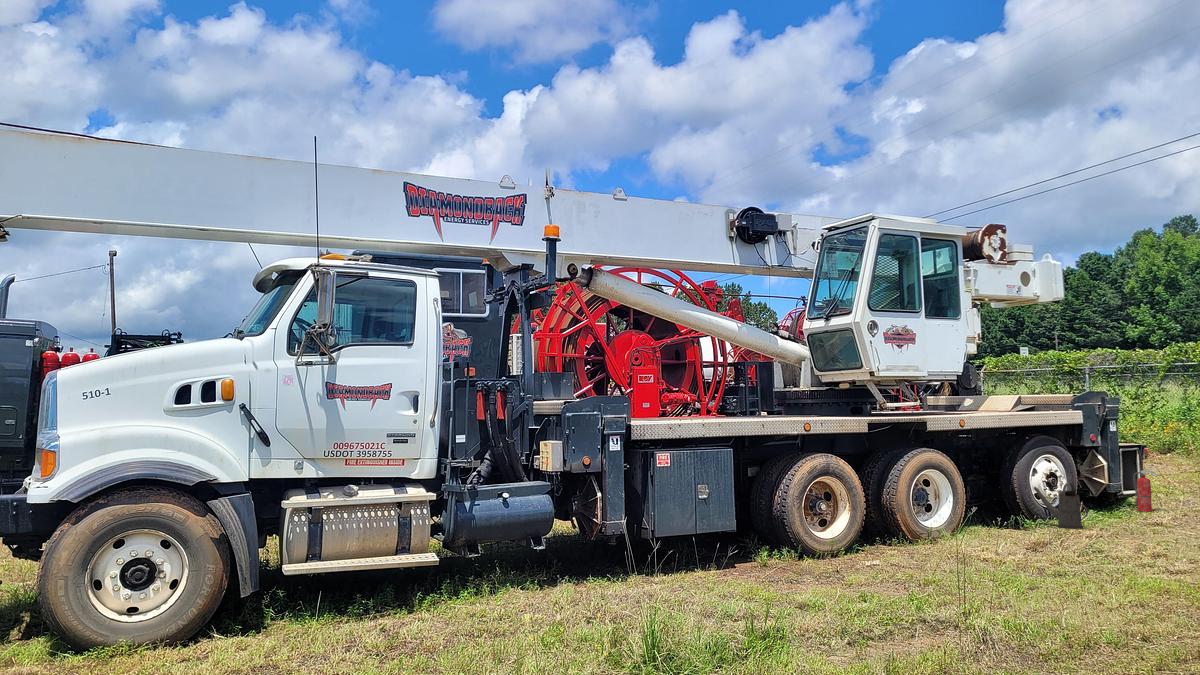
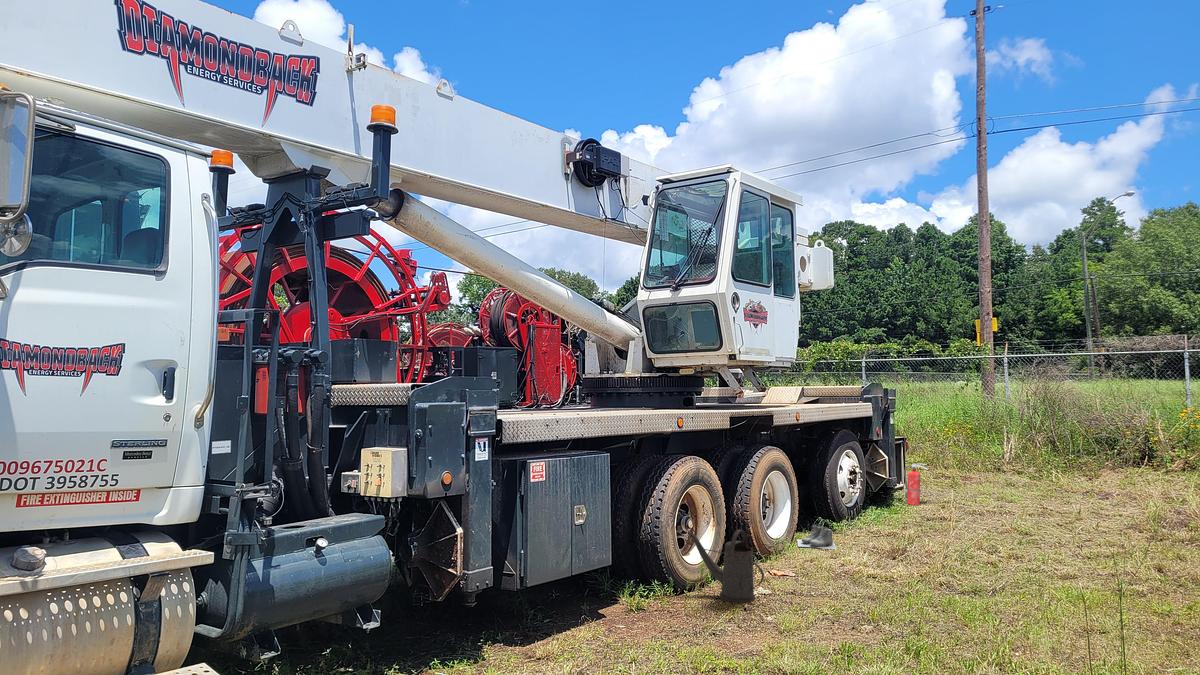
watering can: present [1034,483,1088,529] -> present [691,529,764,603]
boots: none [956,518,998,540] -> present [797,524,836,549]

